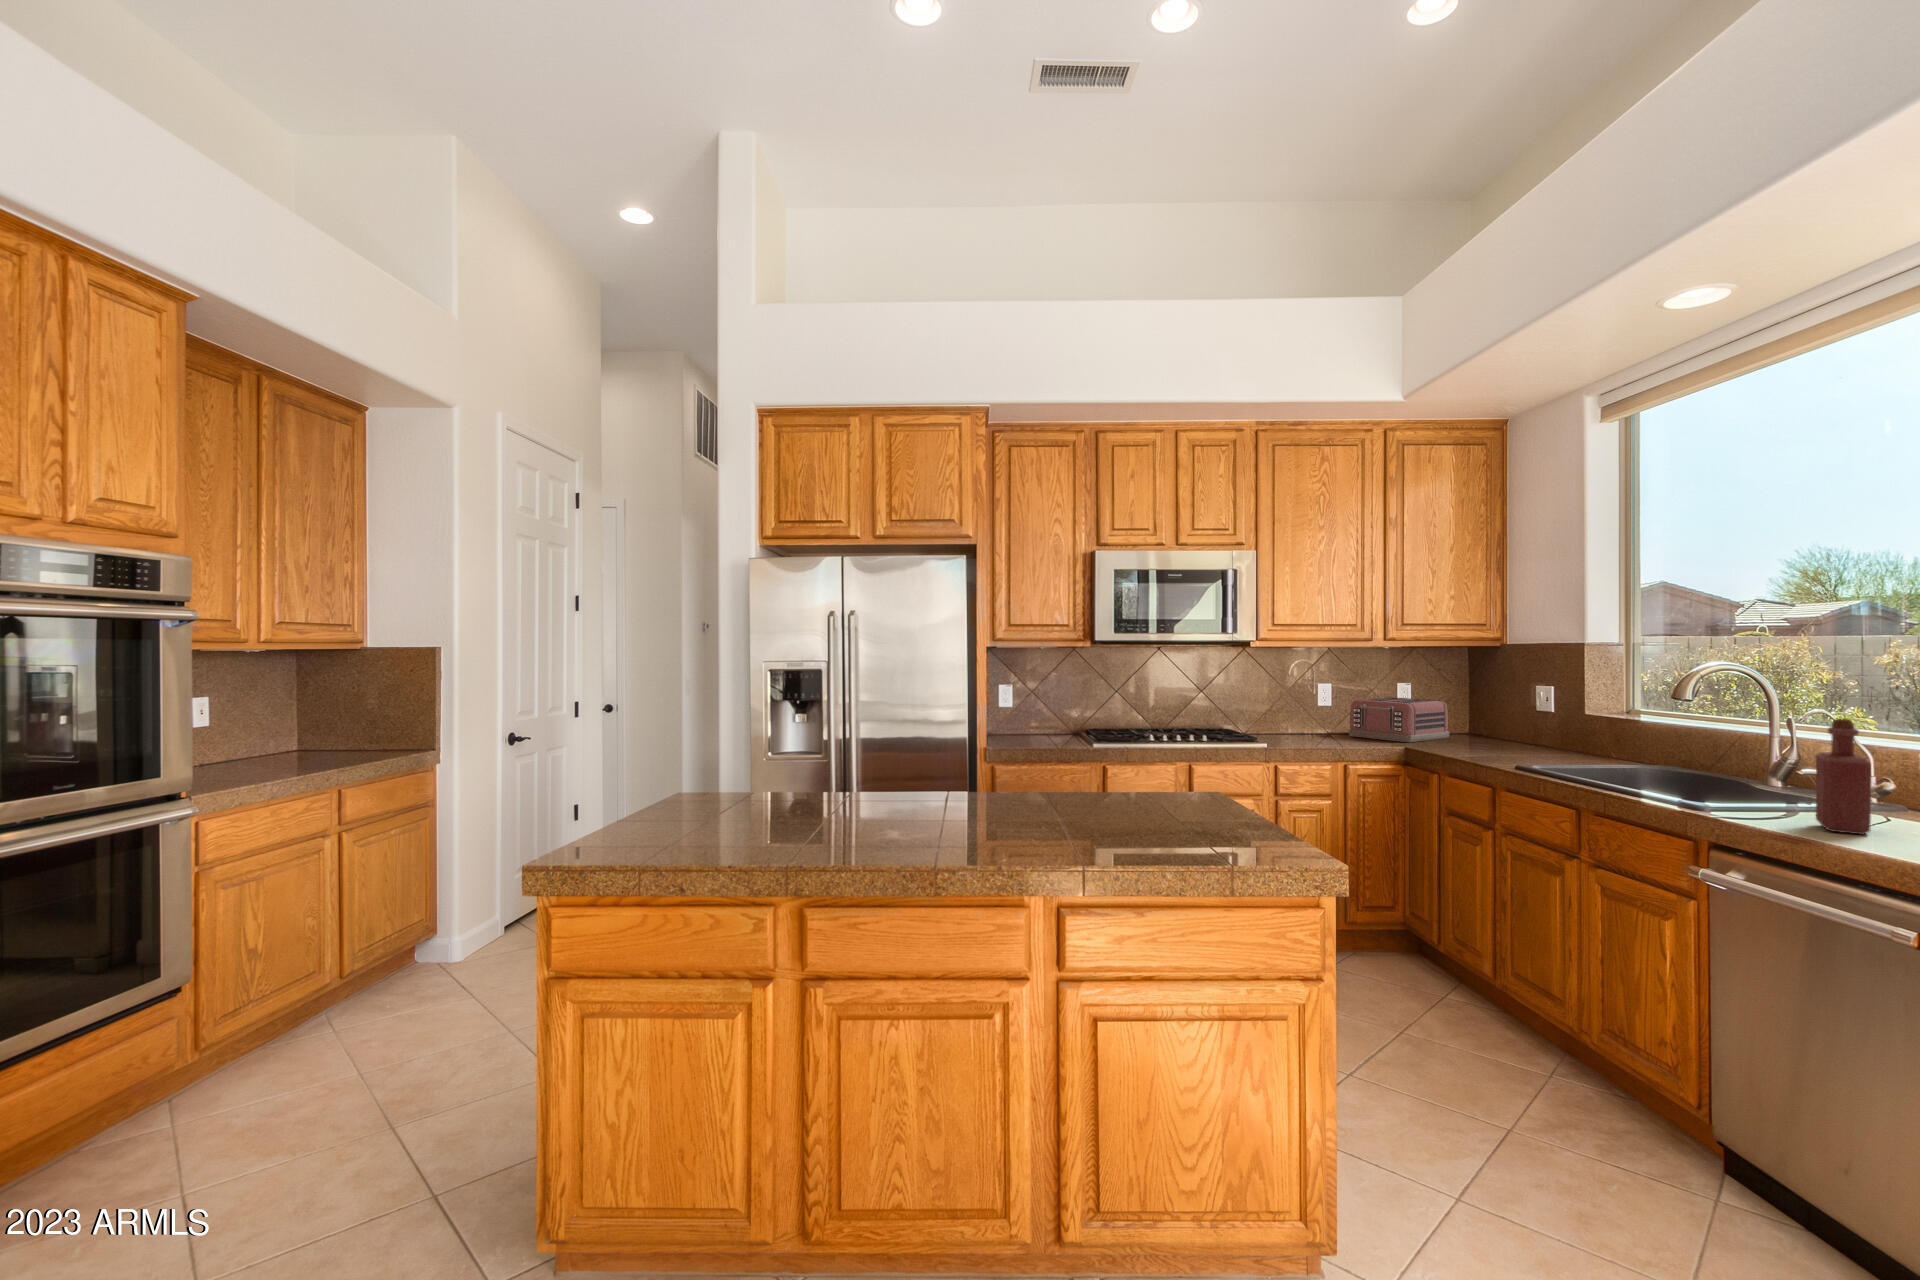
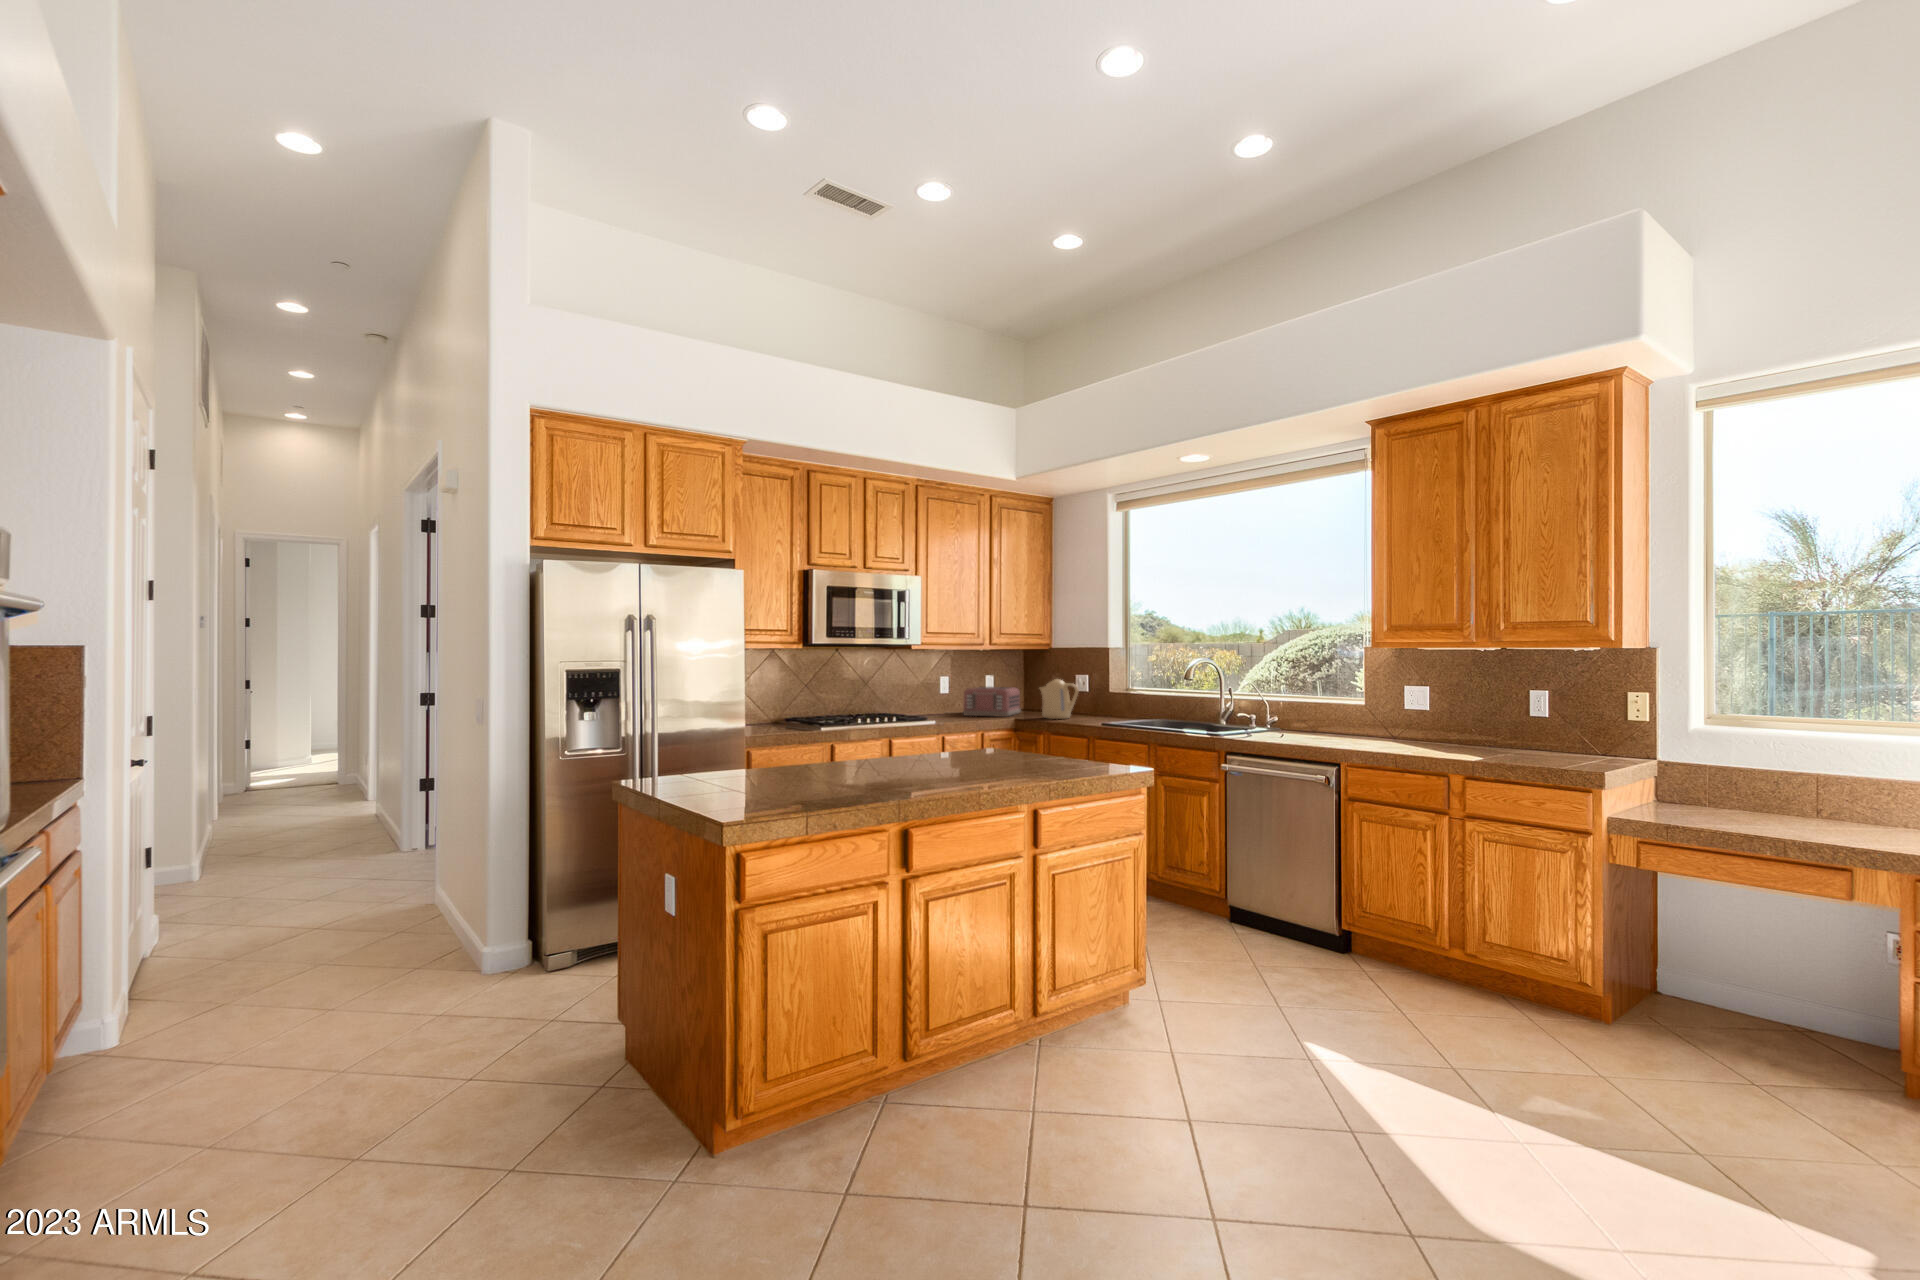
kettle: none [1455,691,1519,752] -> present [1040,679,1078,719]
bottle: present [1816,719,1871,834] -> none [1266,681,1290,736]

